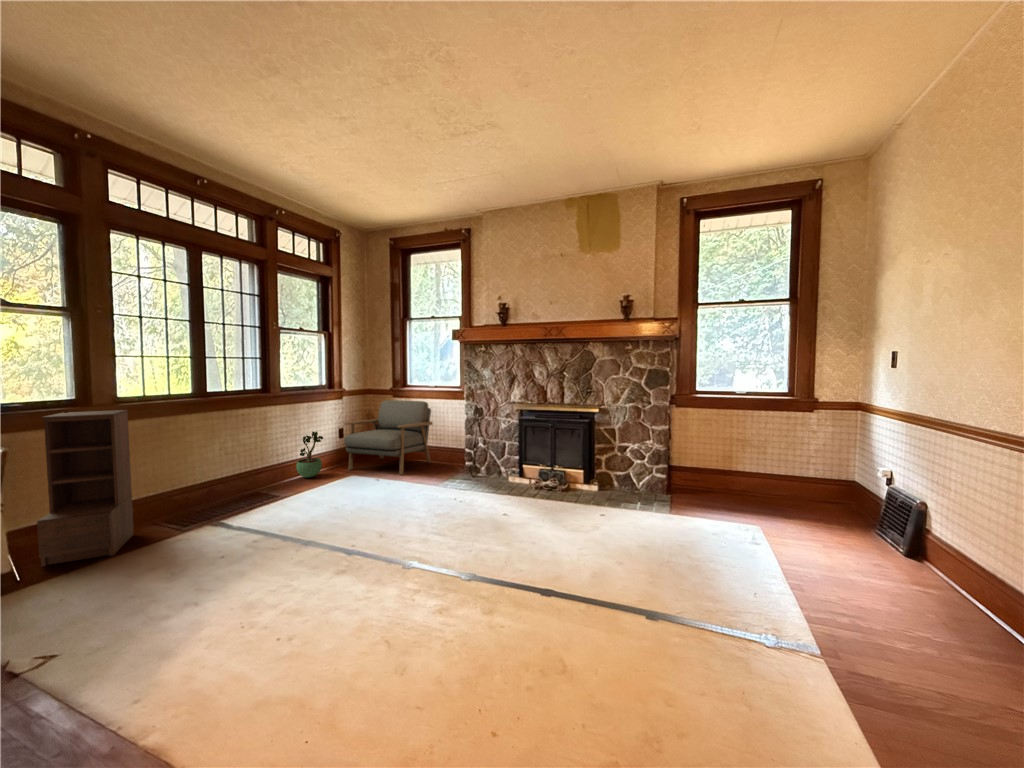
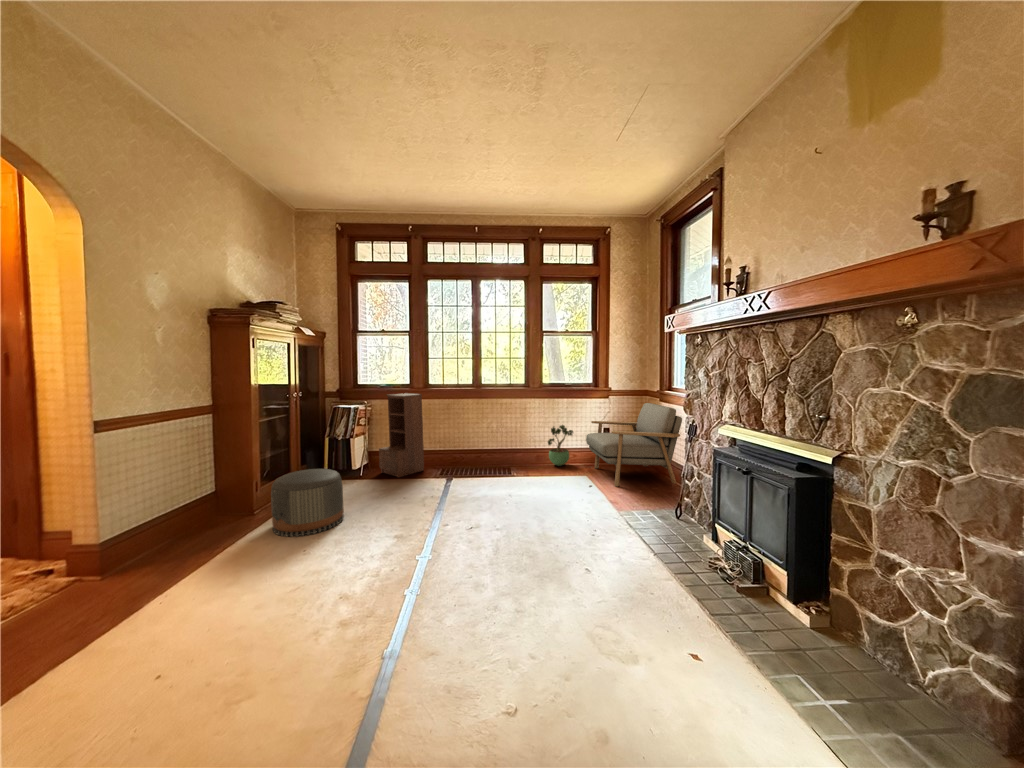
pouf: none [78,537,231,685] -> present [271,469,344,537]

